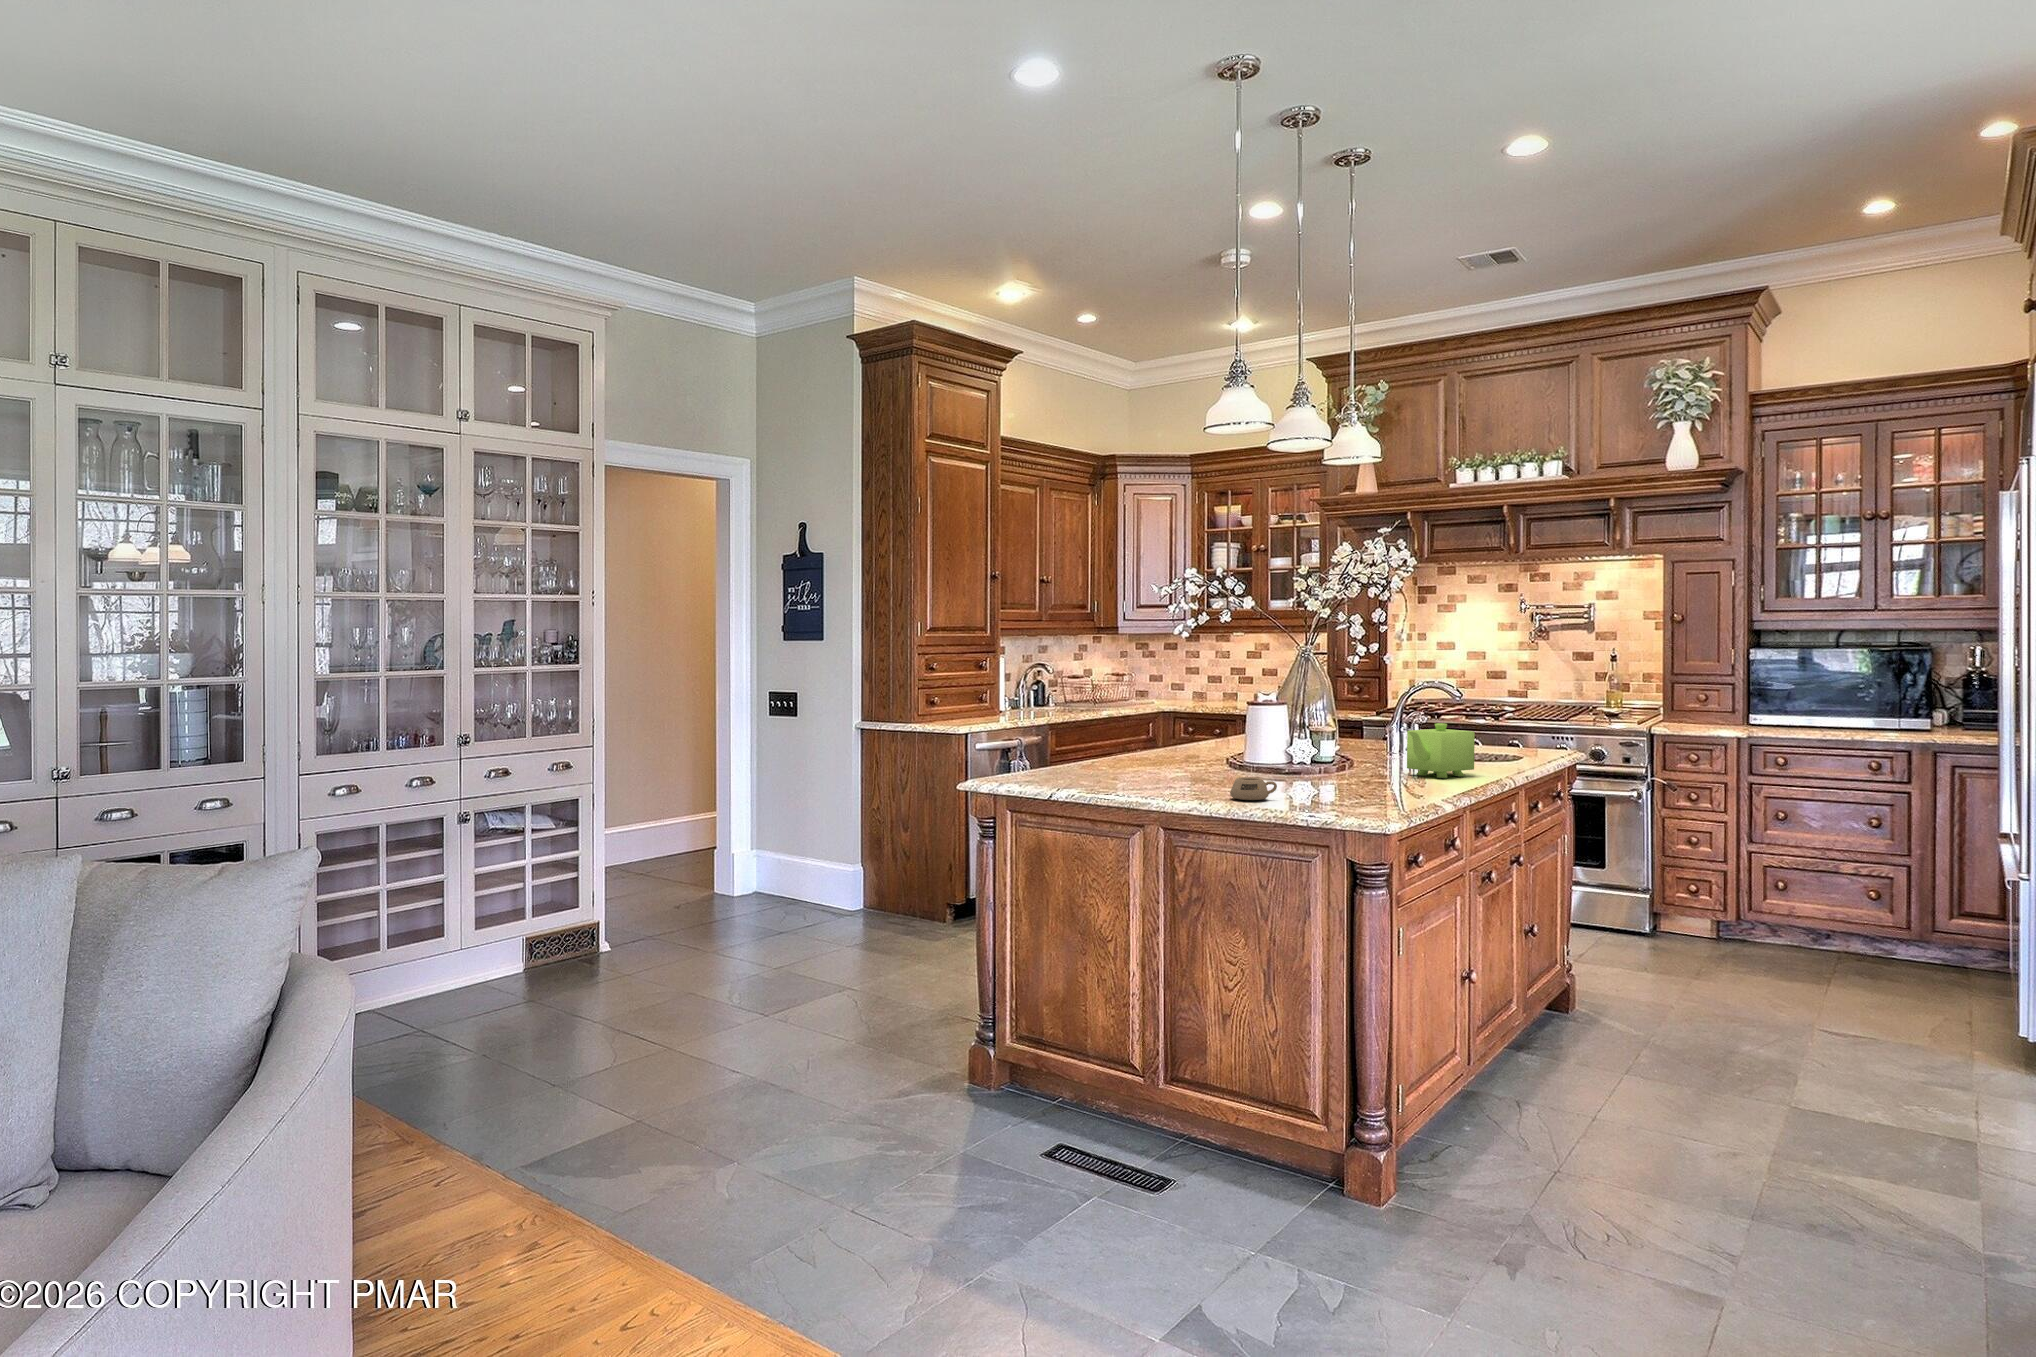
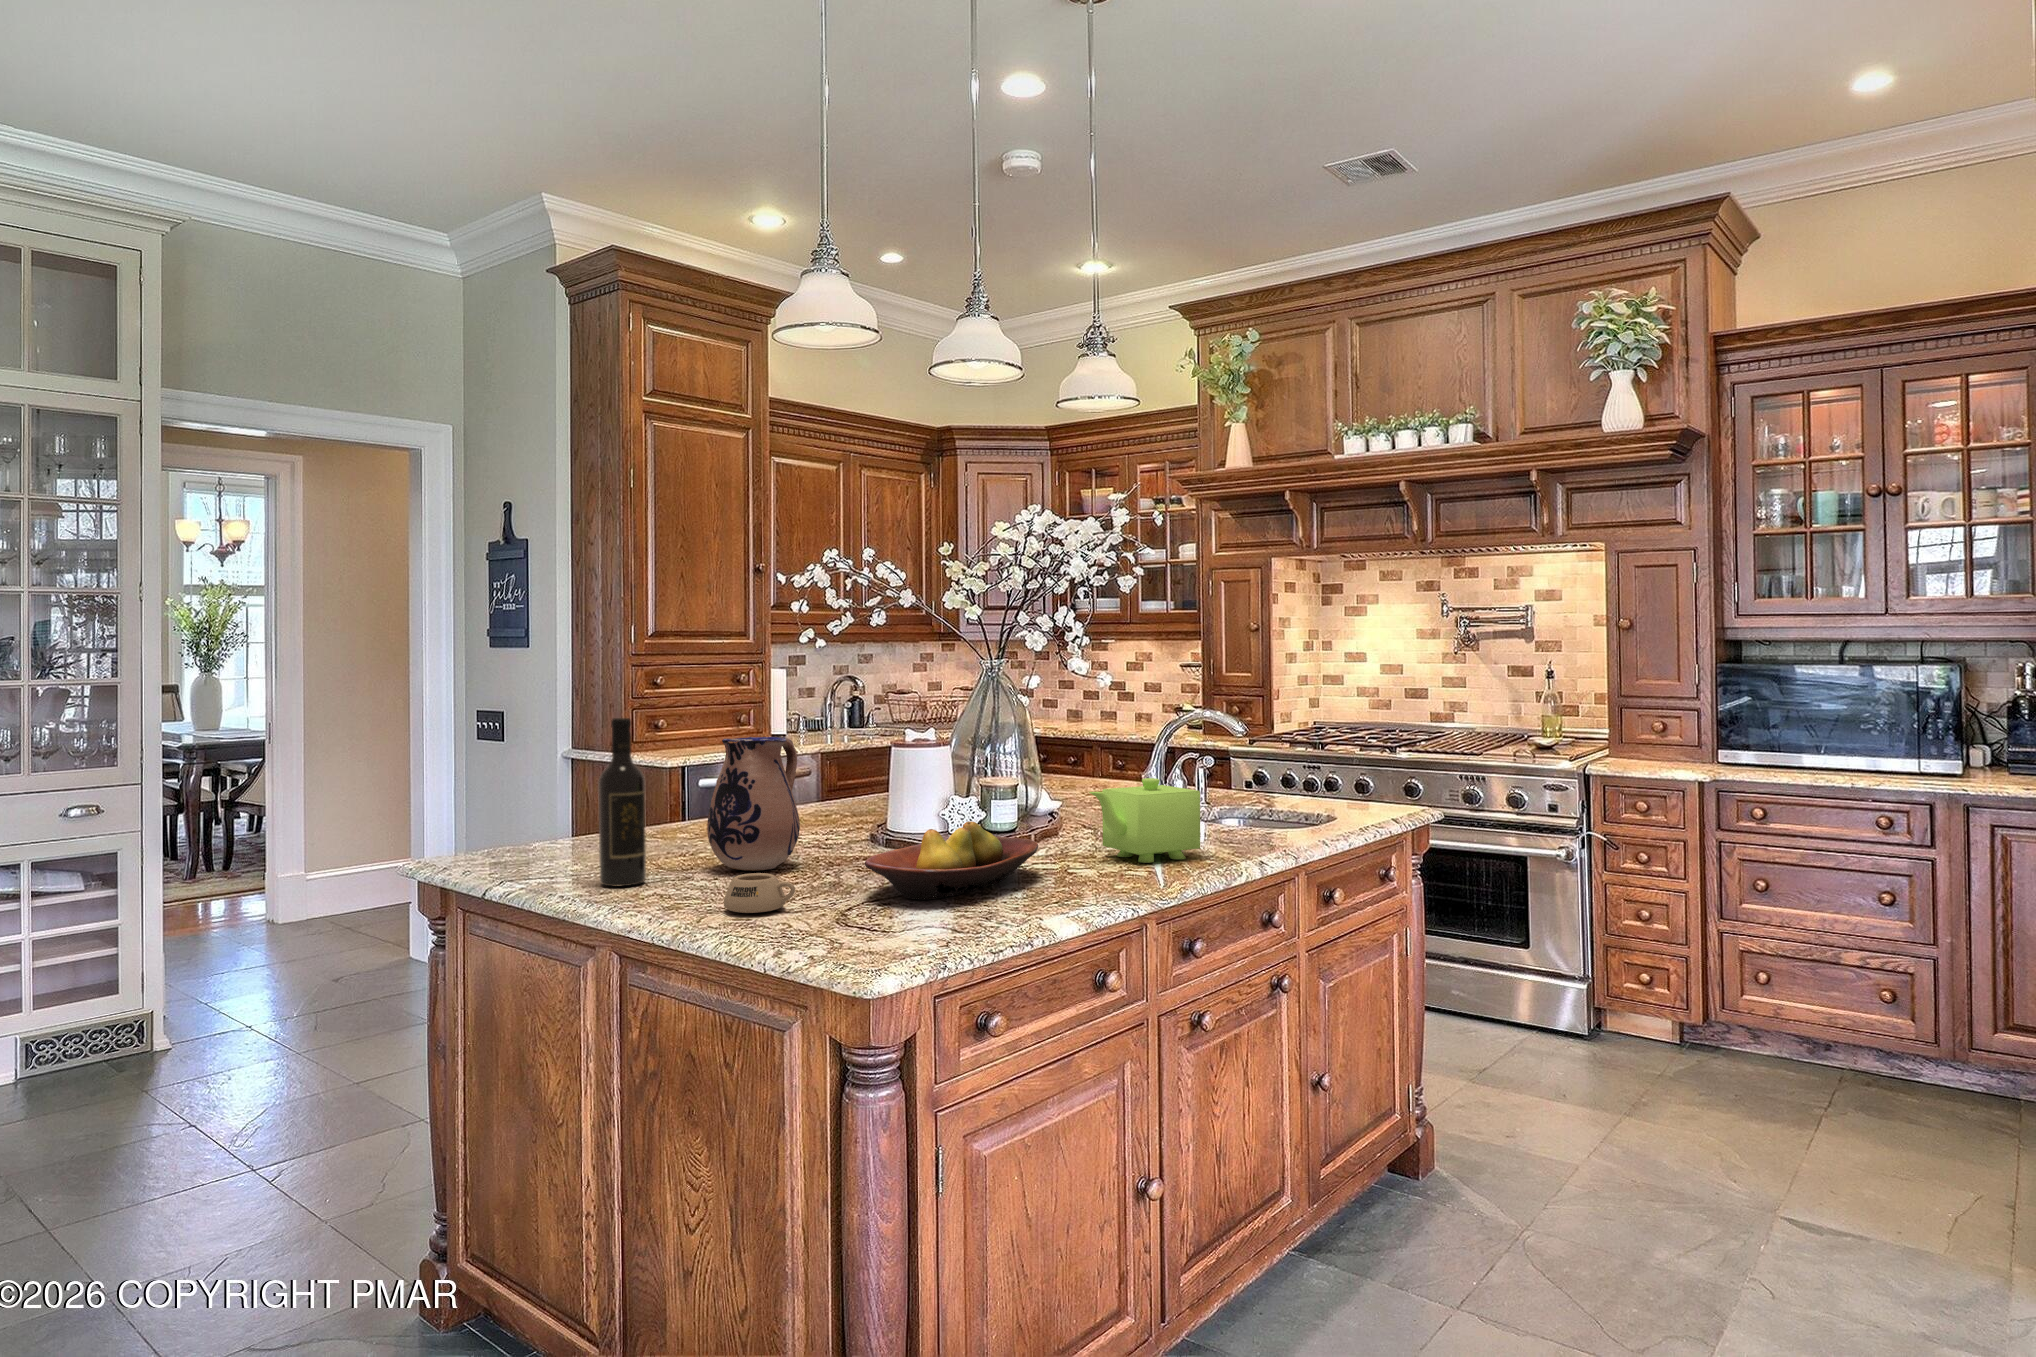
wine bottle: none [1113,681,1142,790] -> present [598,718,646,887]
ceramic pitcher: none [1161,694,1221,782] -> present [707,736,800,871]
fruit bowl: none [1299,749,1393,794] -> present [865,821,1038,900]

